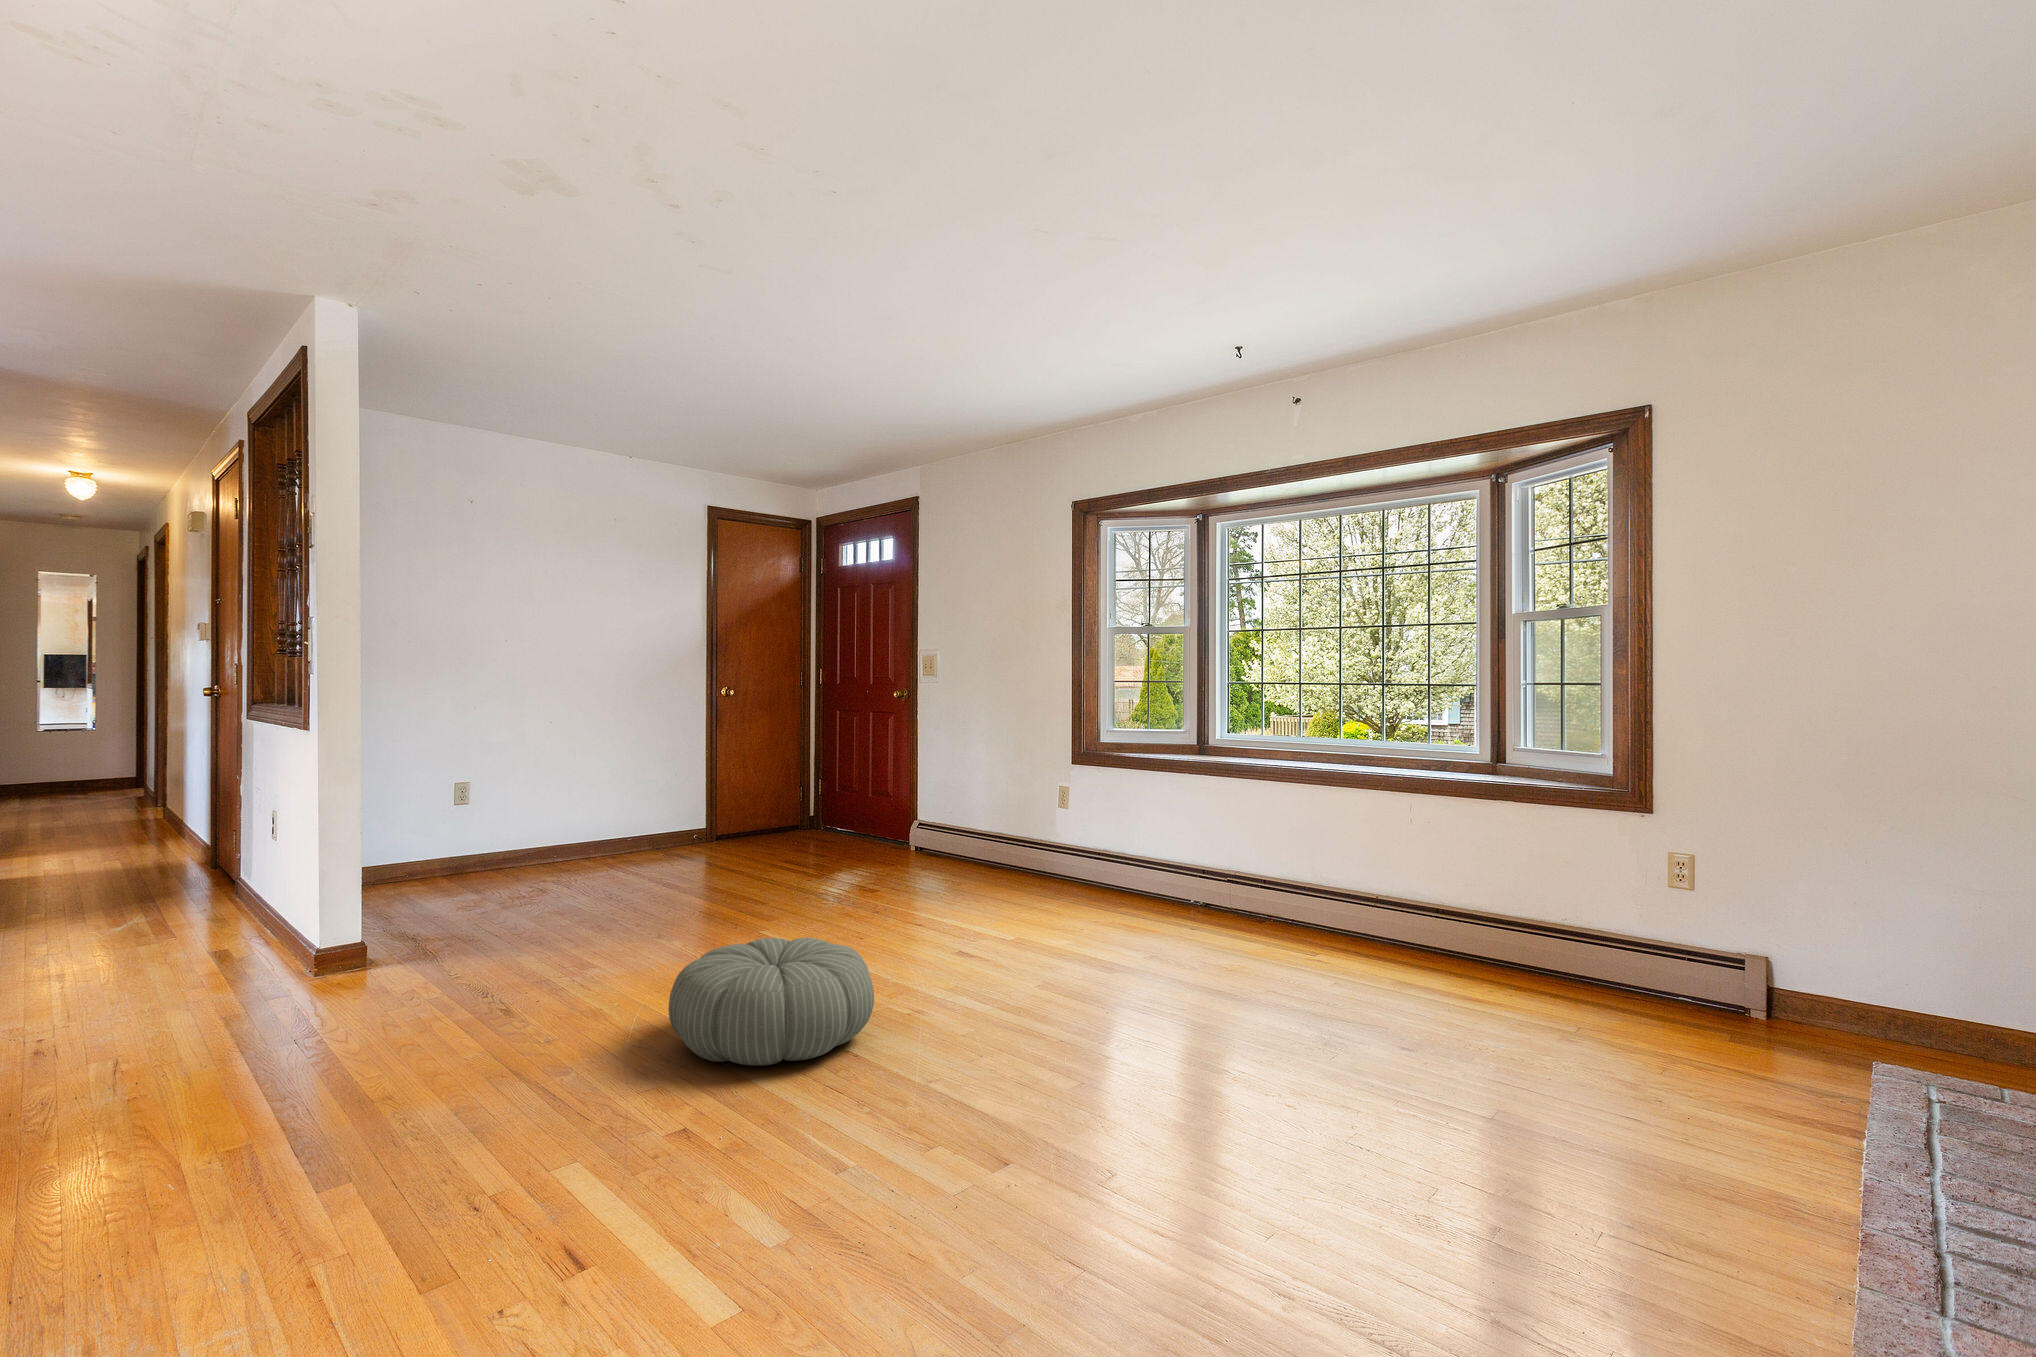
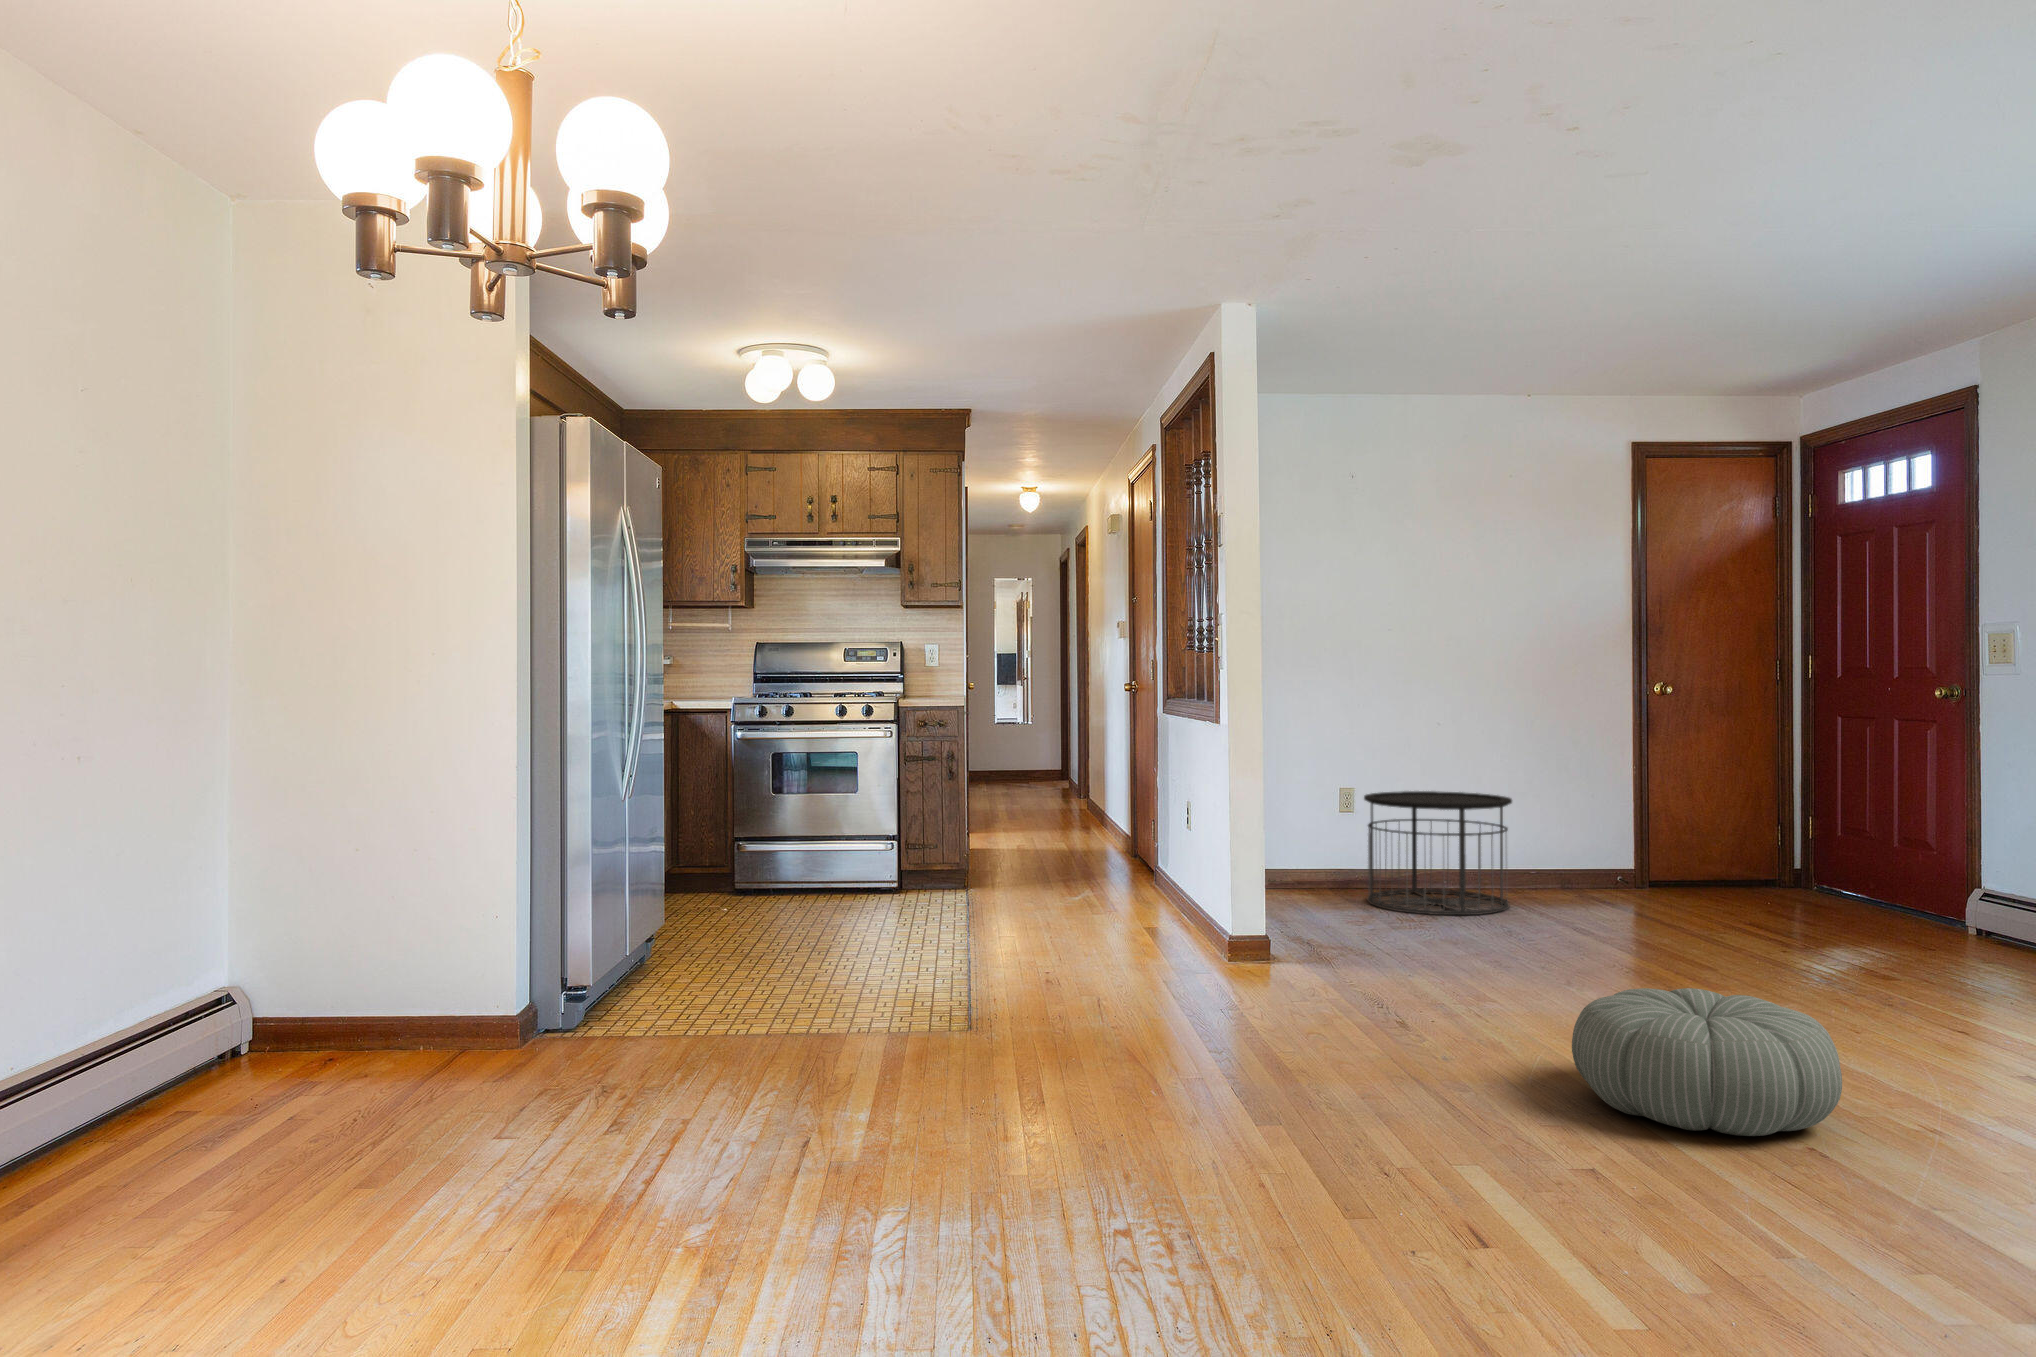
side table: none [475,780,611,889] -> present [1364,791,1512,915]

